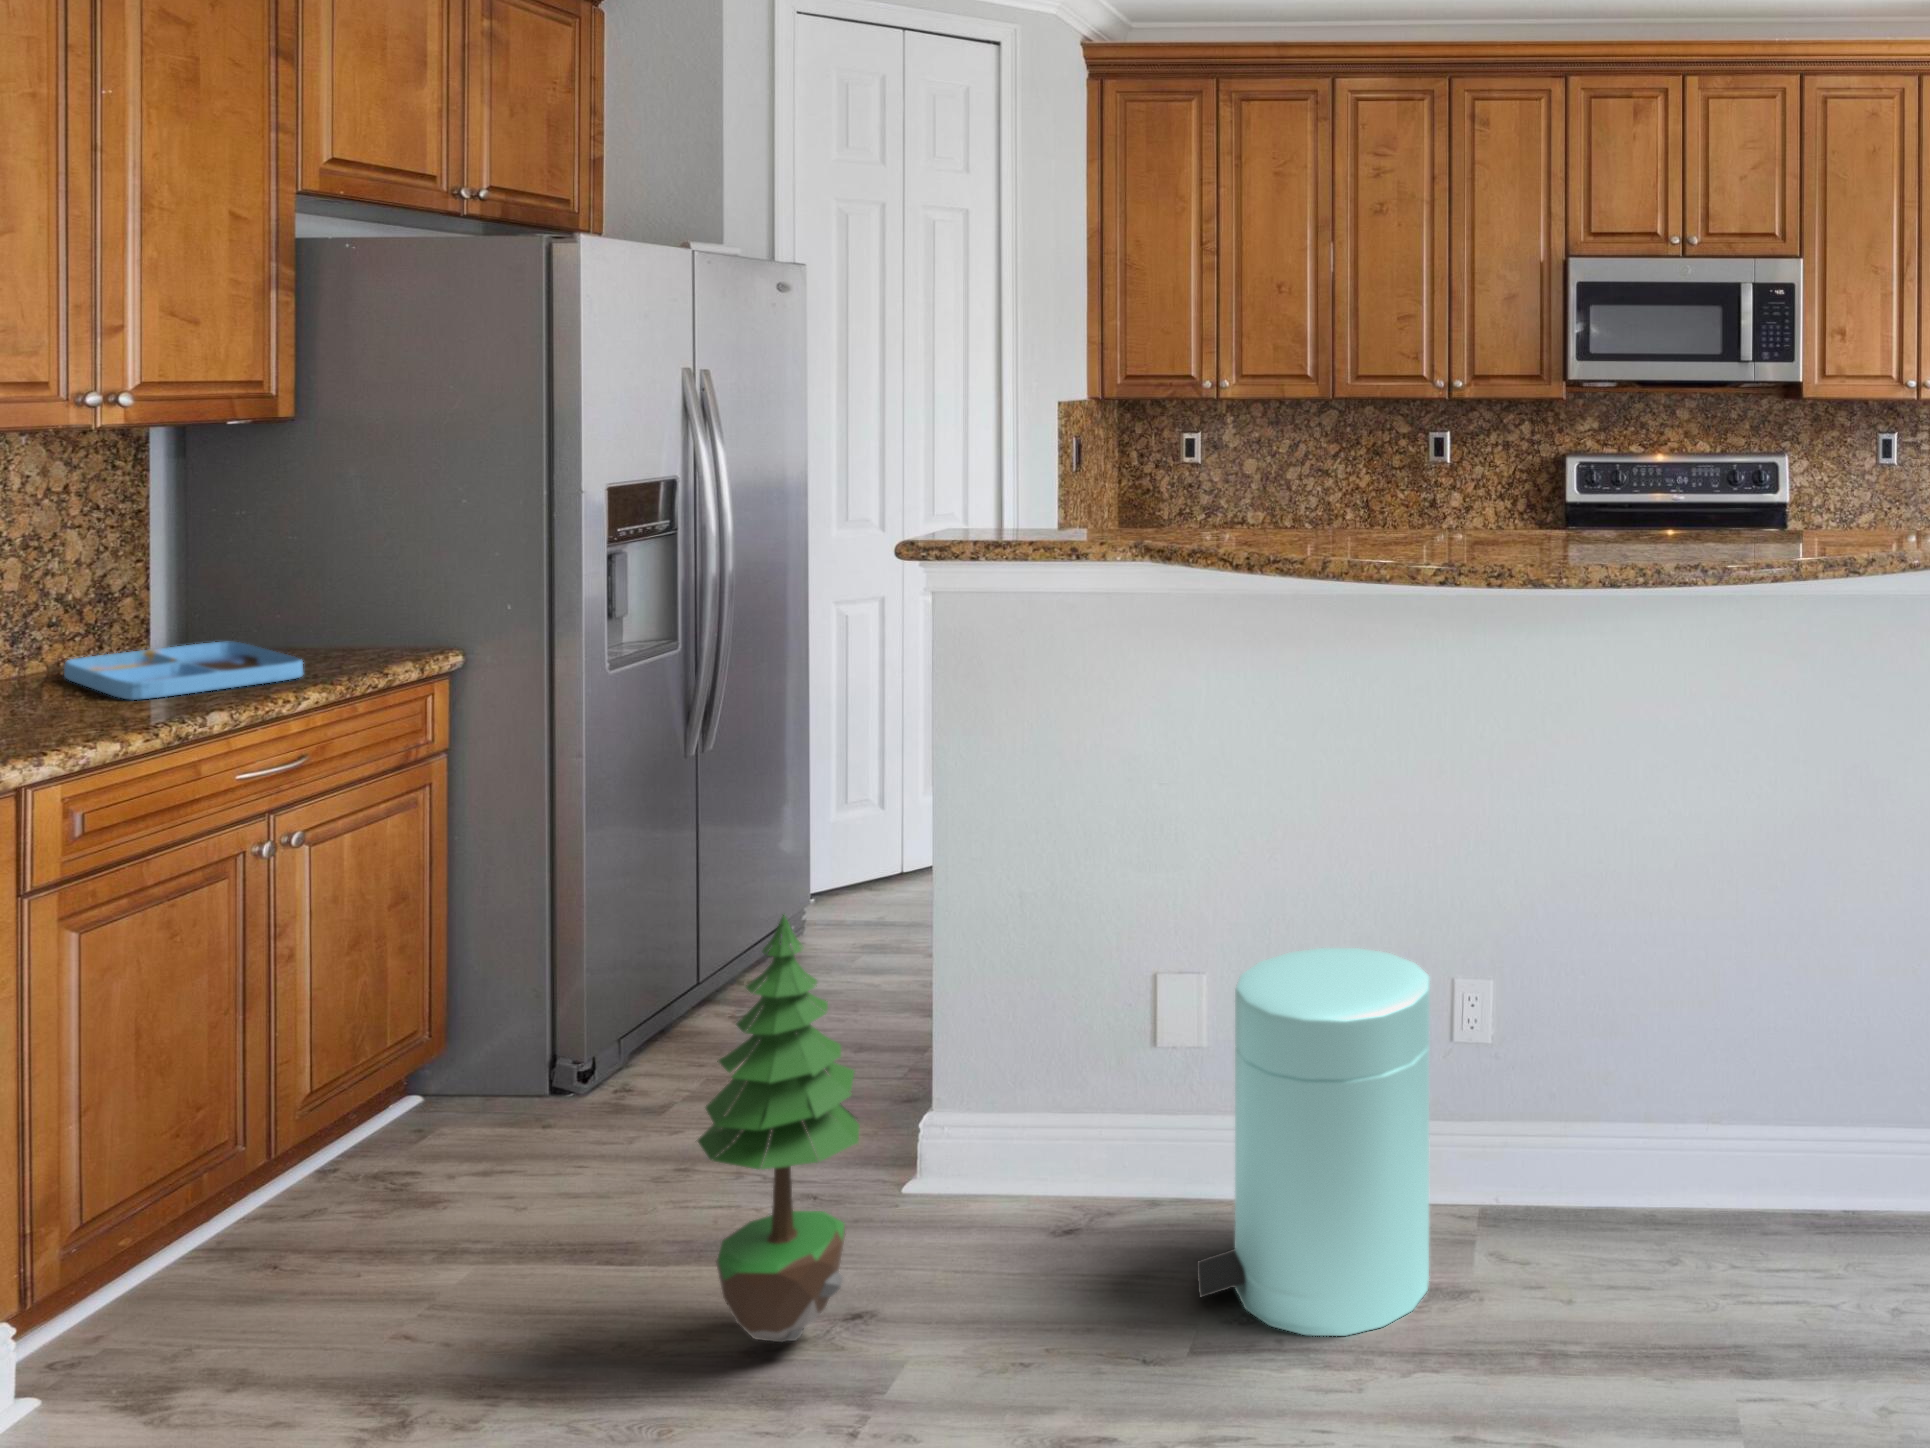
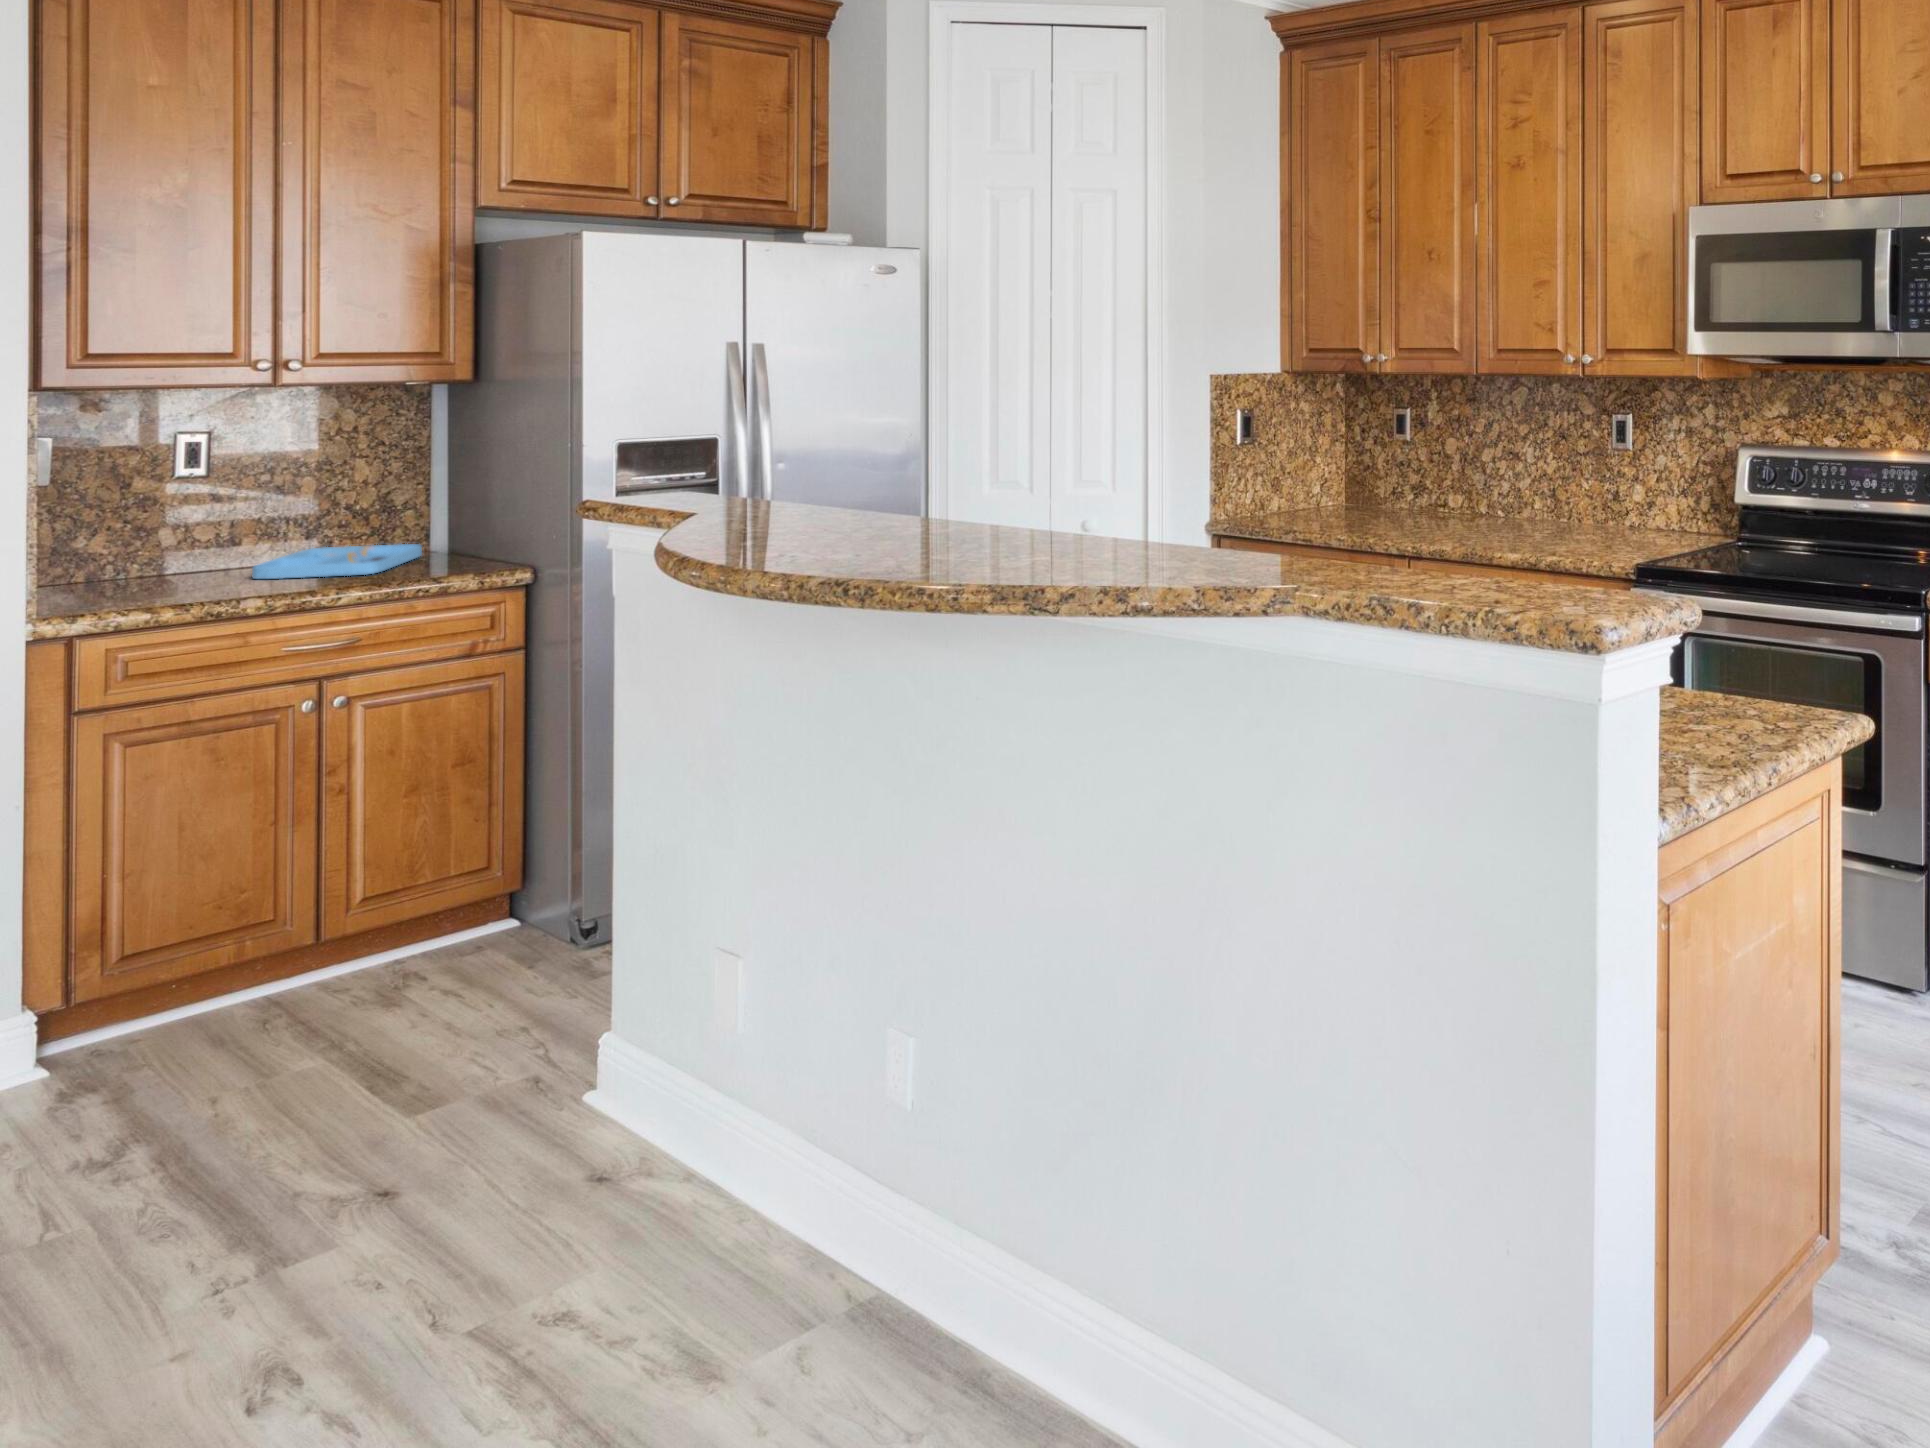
potted tree: present [698,913,860,1342] -> none [169,805,333,1167]
trash can: present [1197,948,1430,1336] -> none [440,939,677,1352]

